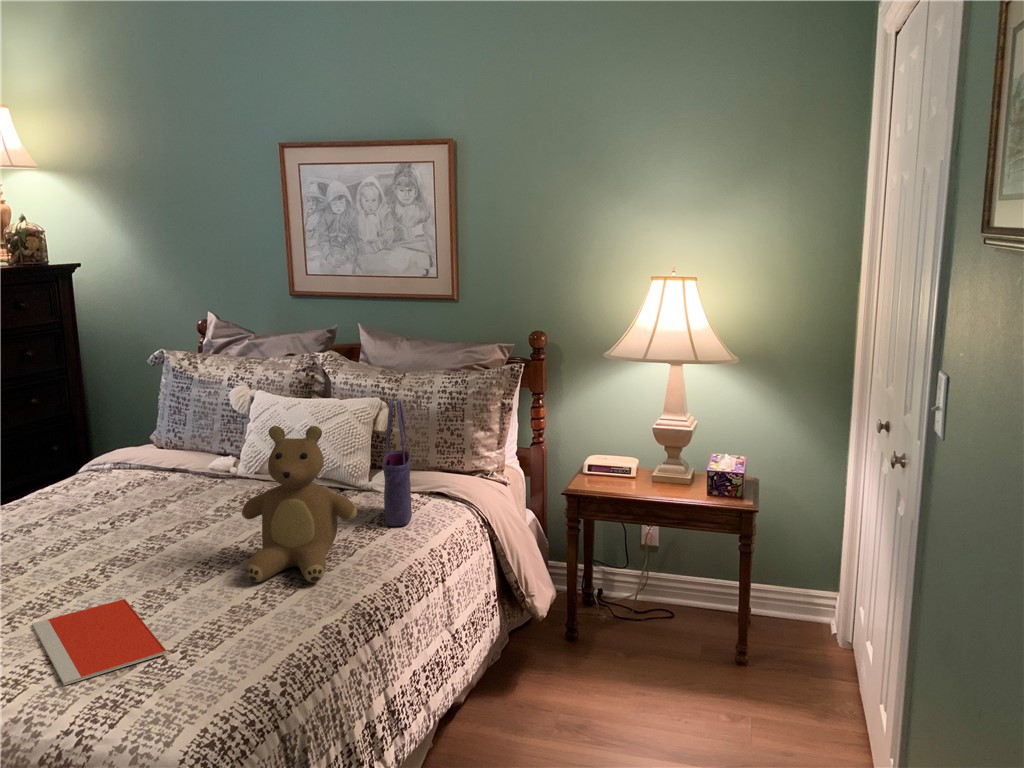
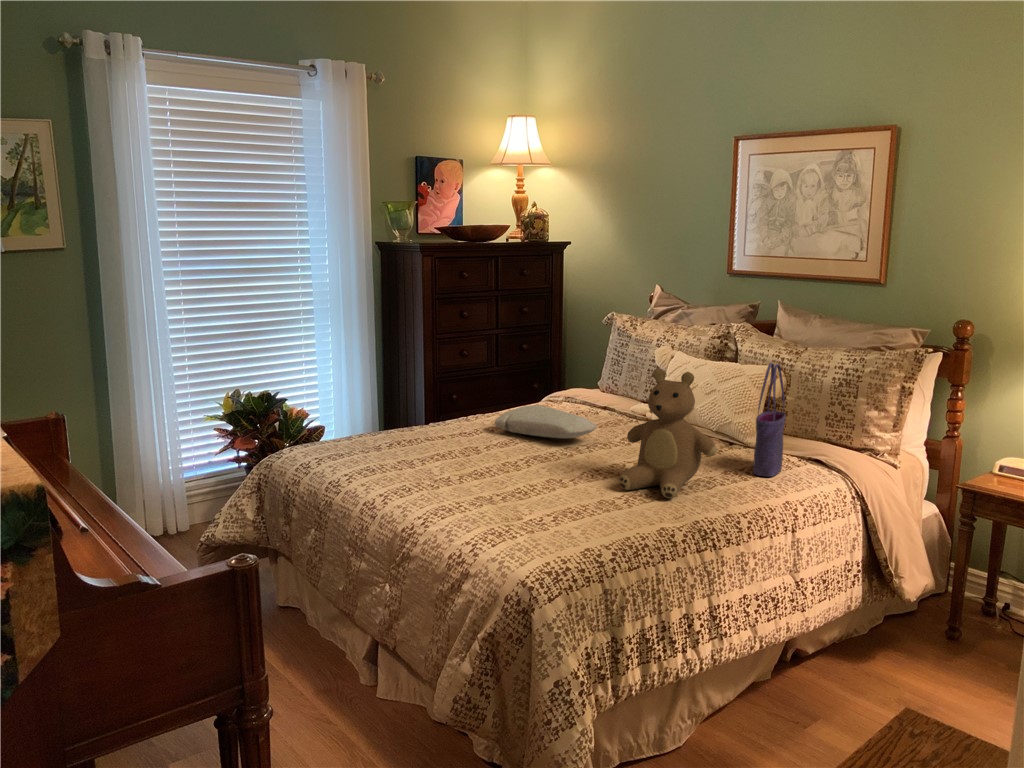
pillow: none [35,484,185,526] -> present [495,405,597,438]
notebook: present [32,599,167,685] -> none [471,481,544,518]

